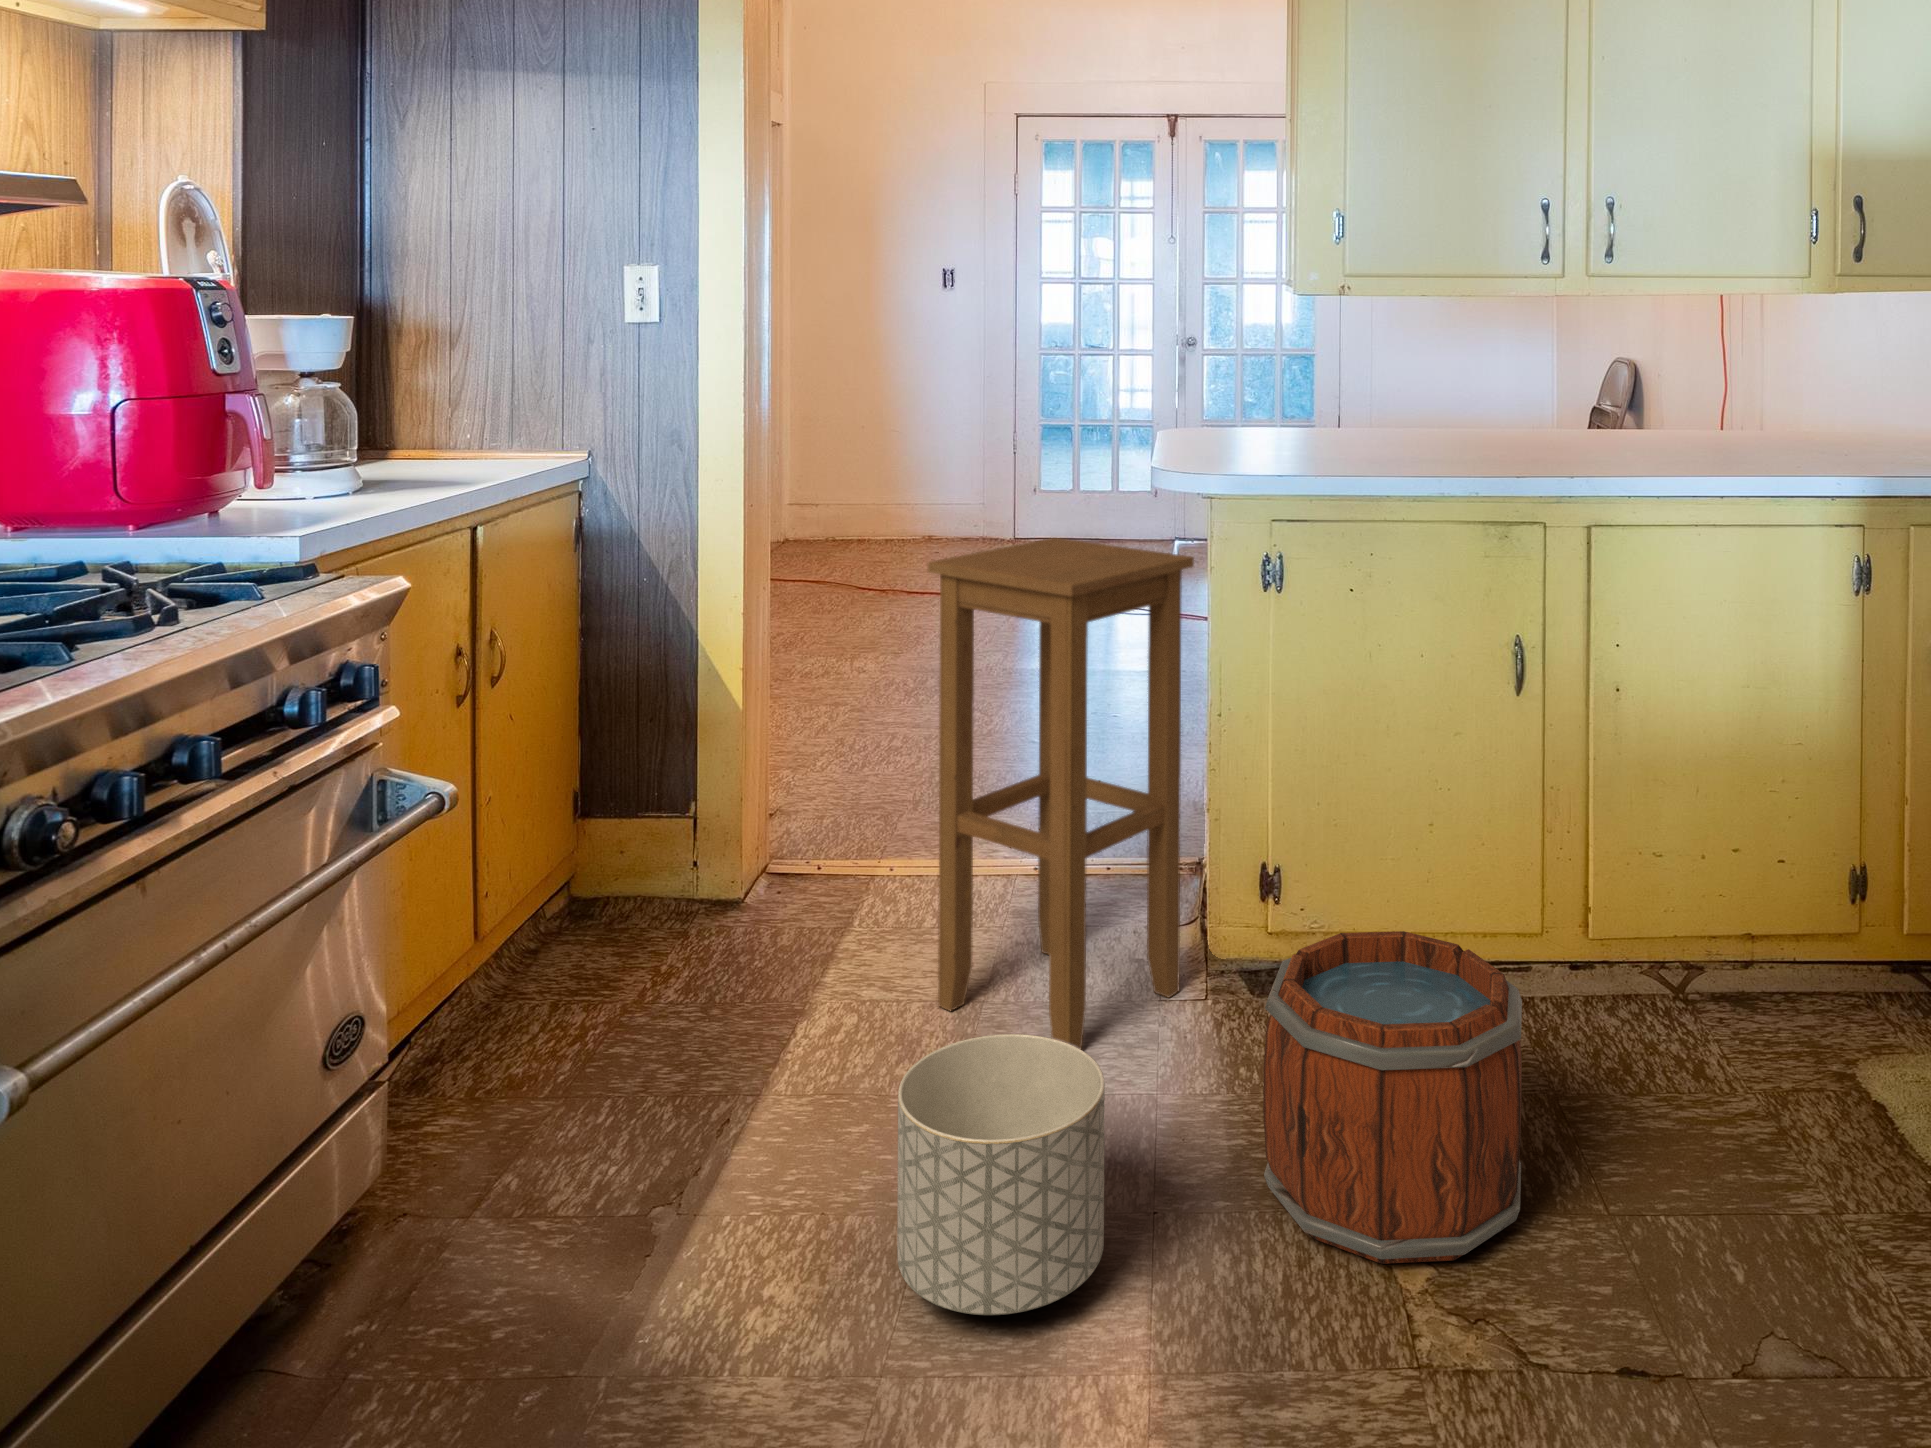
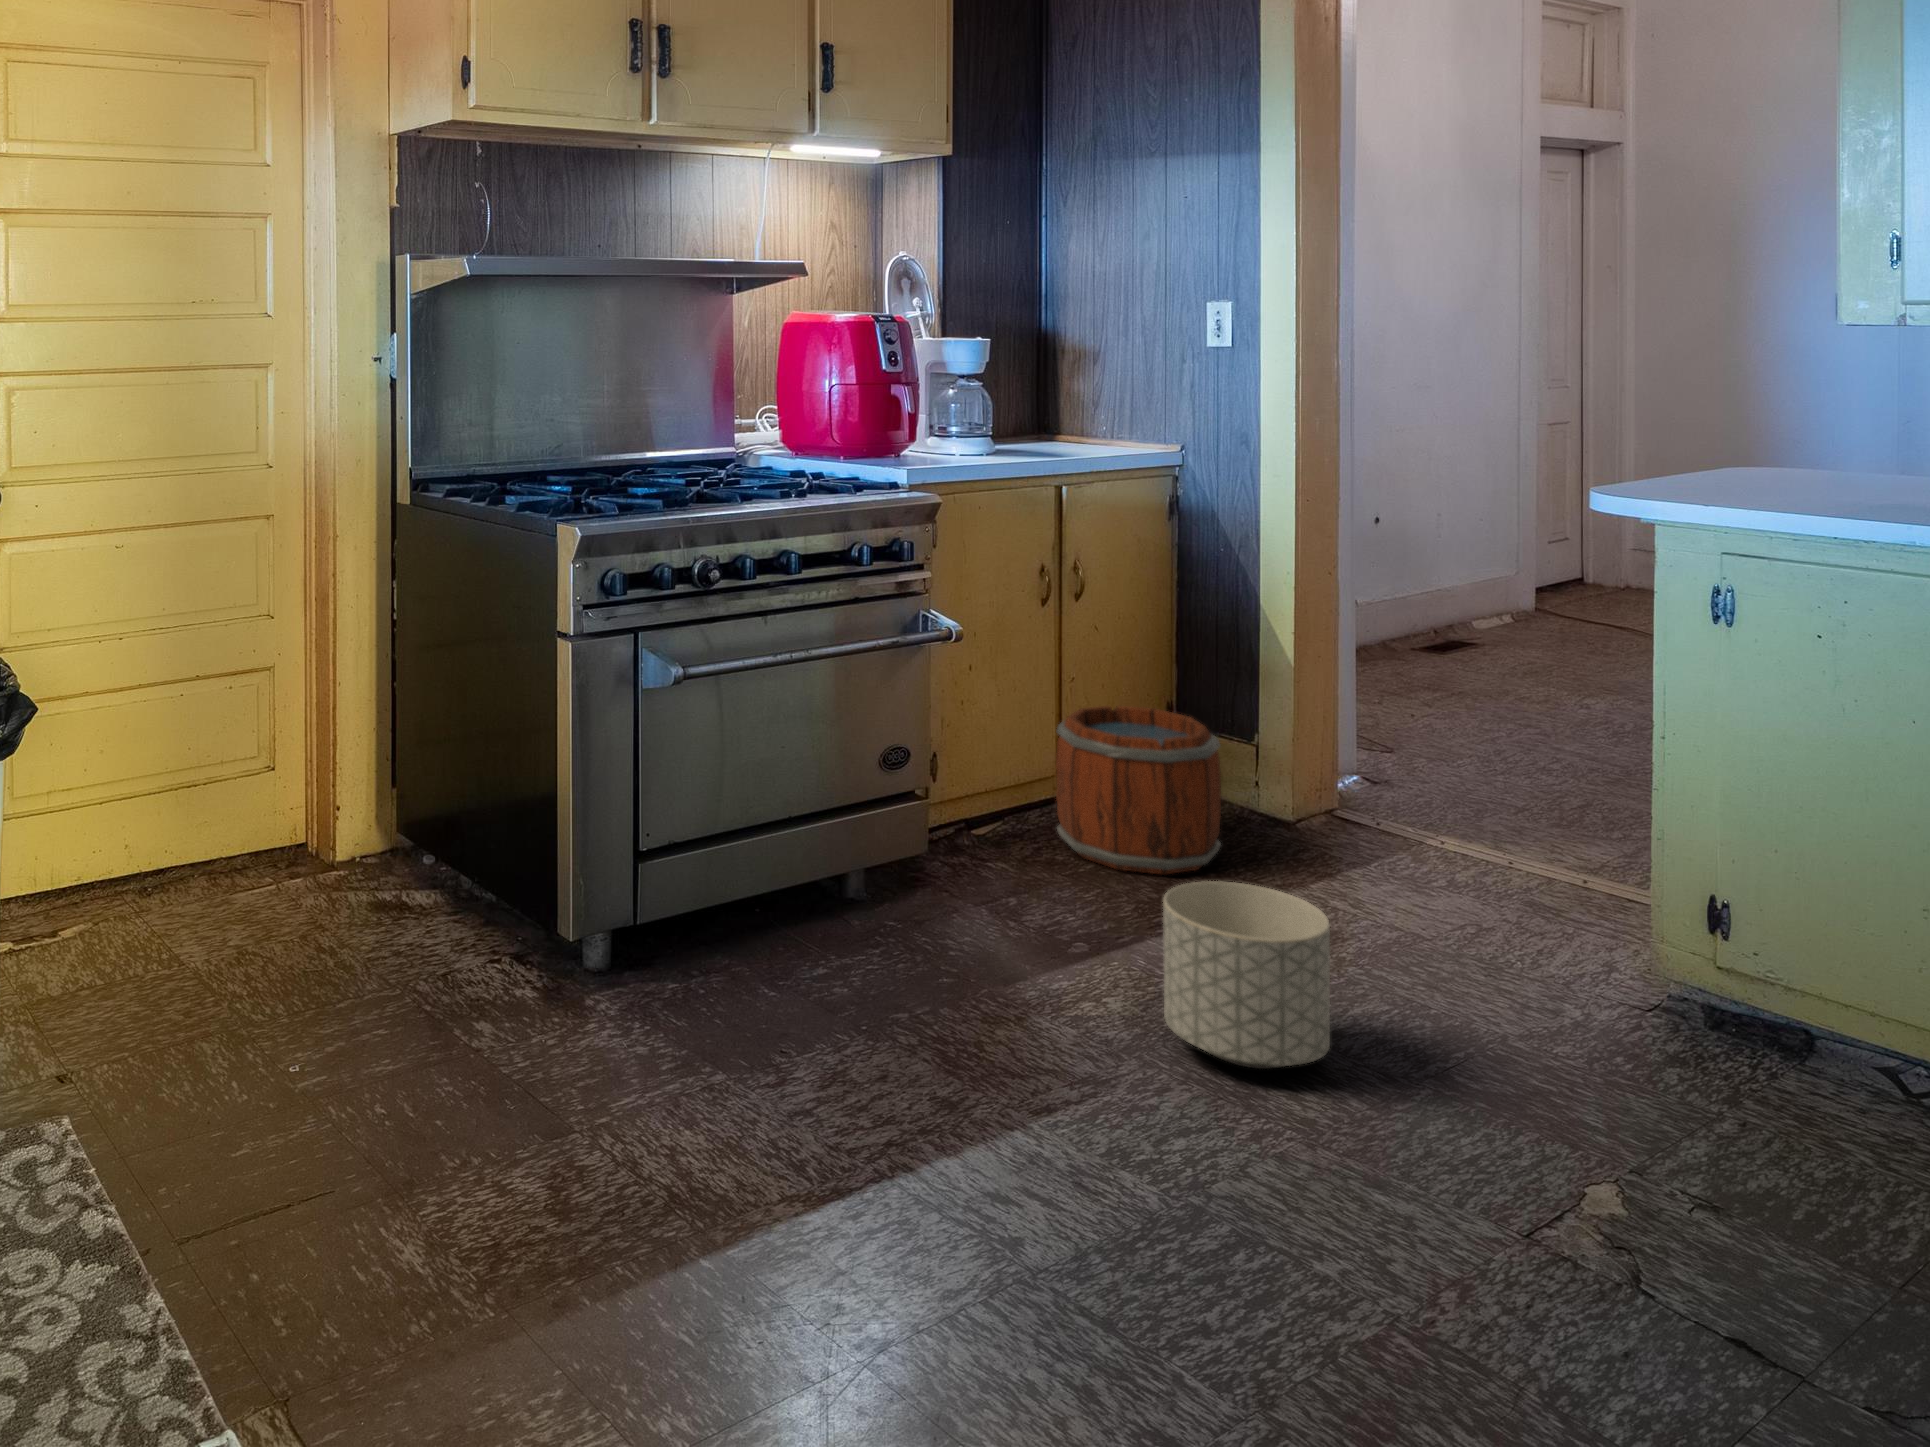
stool: present [928,538,1194,1050] -> none [1367,549,1634,998]
bucket: present [1263,931,1522,1264] -> present [1056,706,1221,875]

